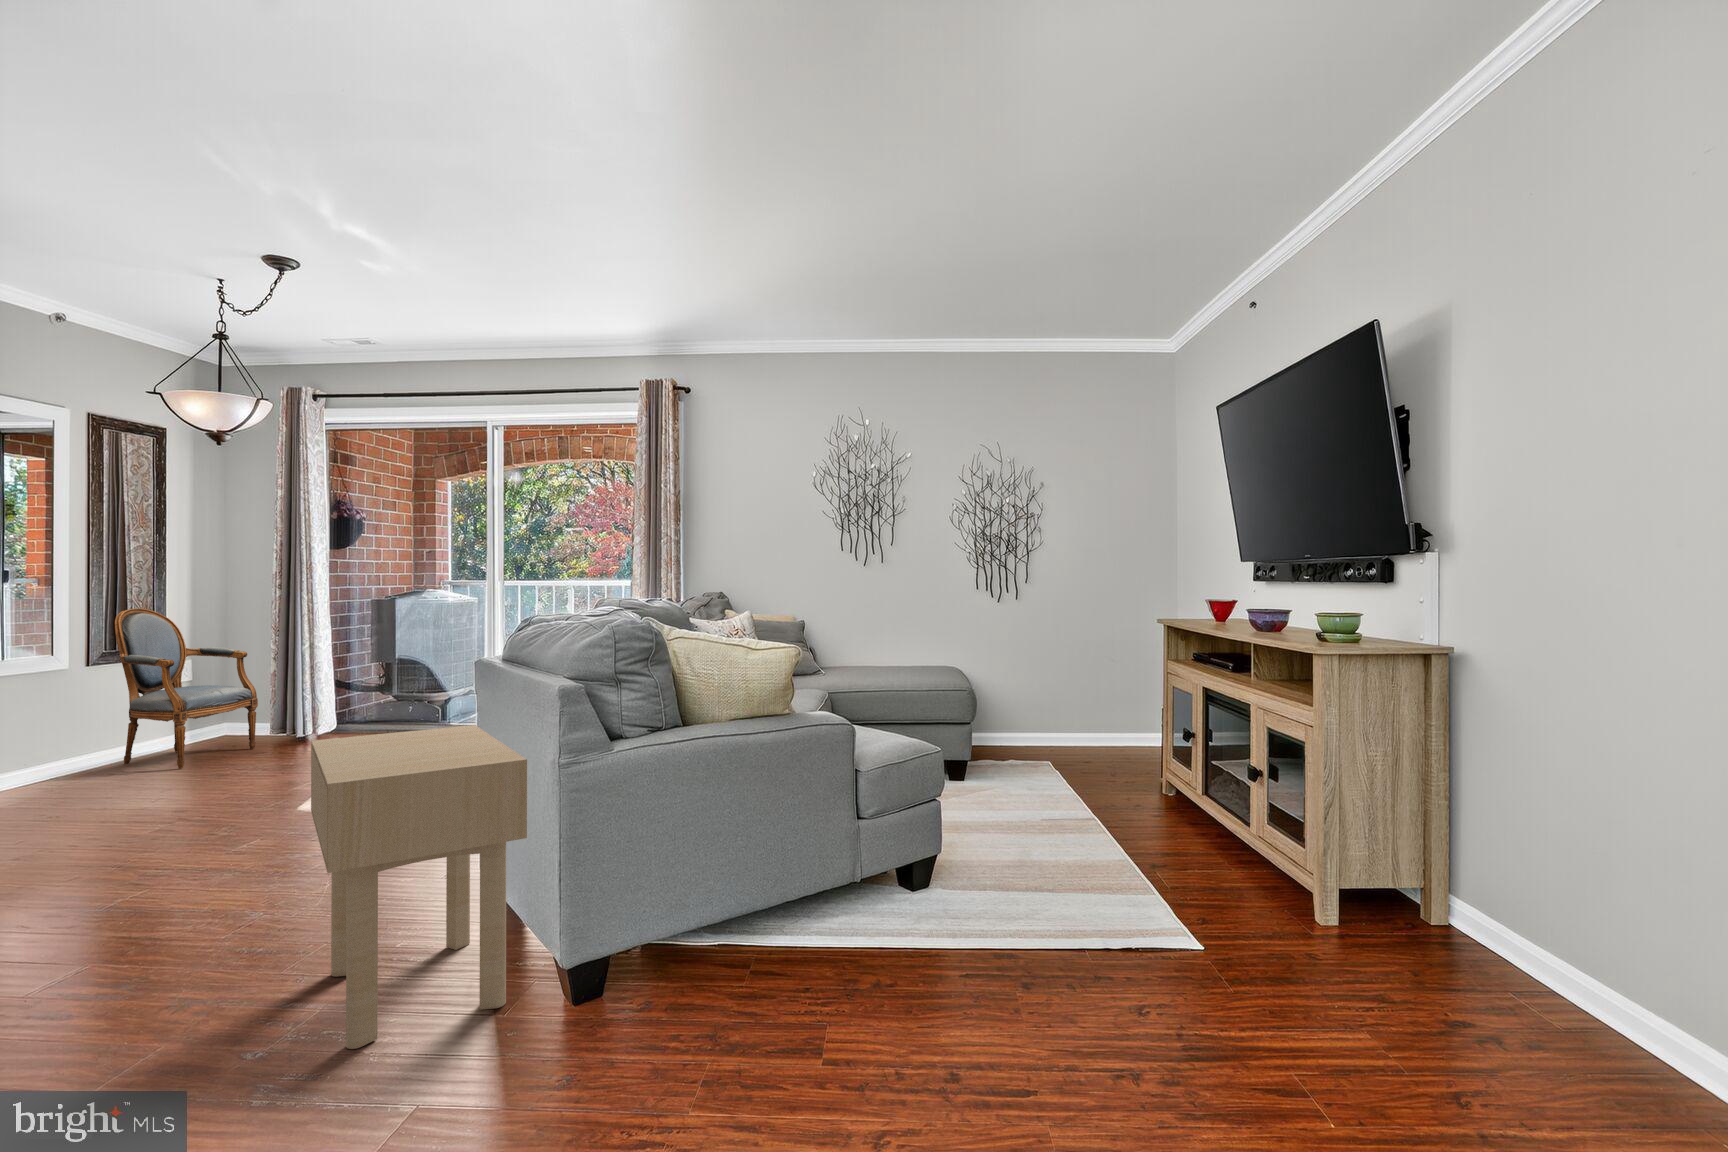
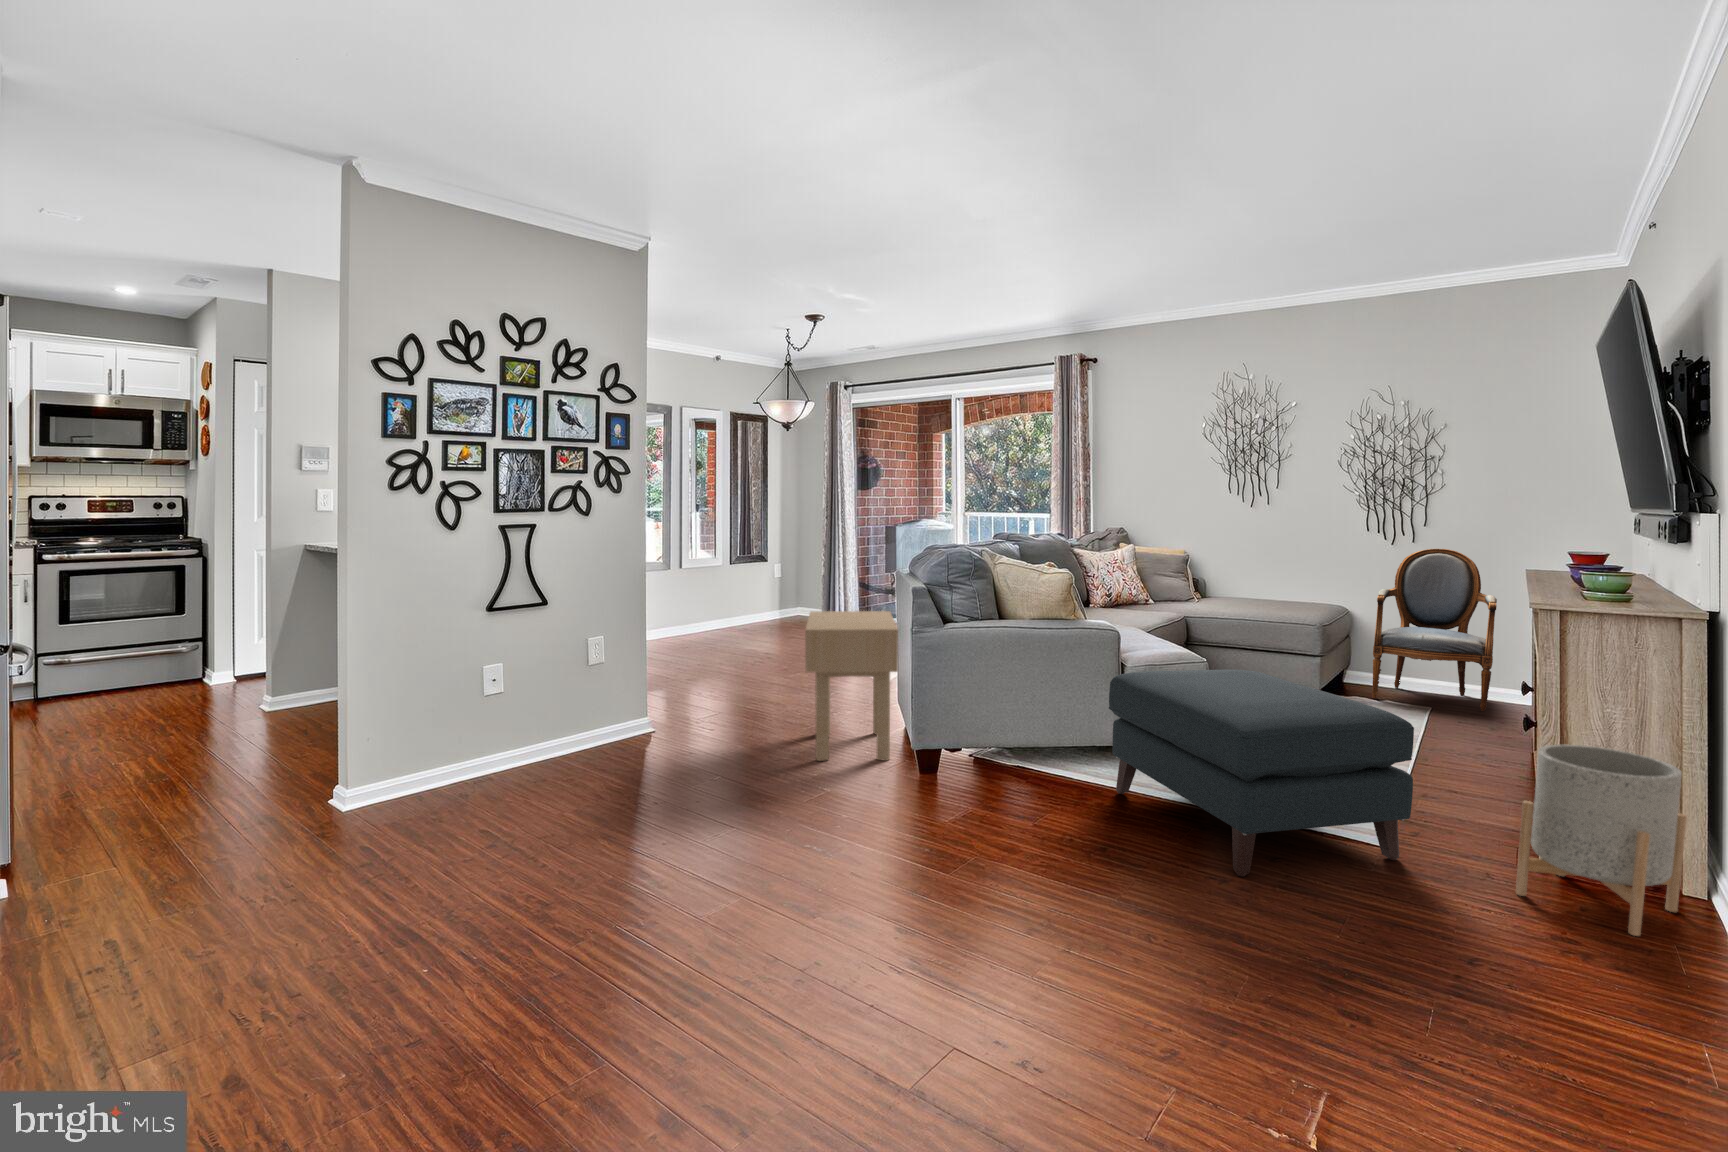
armchair: present [115,609,258,769] -> present [1372,549,1497,711]
ottoman: none [887,760,1297,1092] -> present [1109,670,1414,877]
planter: none [1402,805,1567,1031] -> present [1516,745,1687,936]

